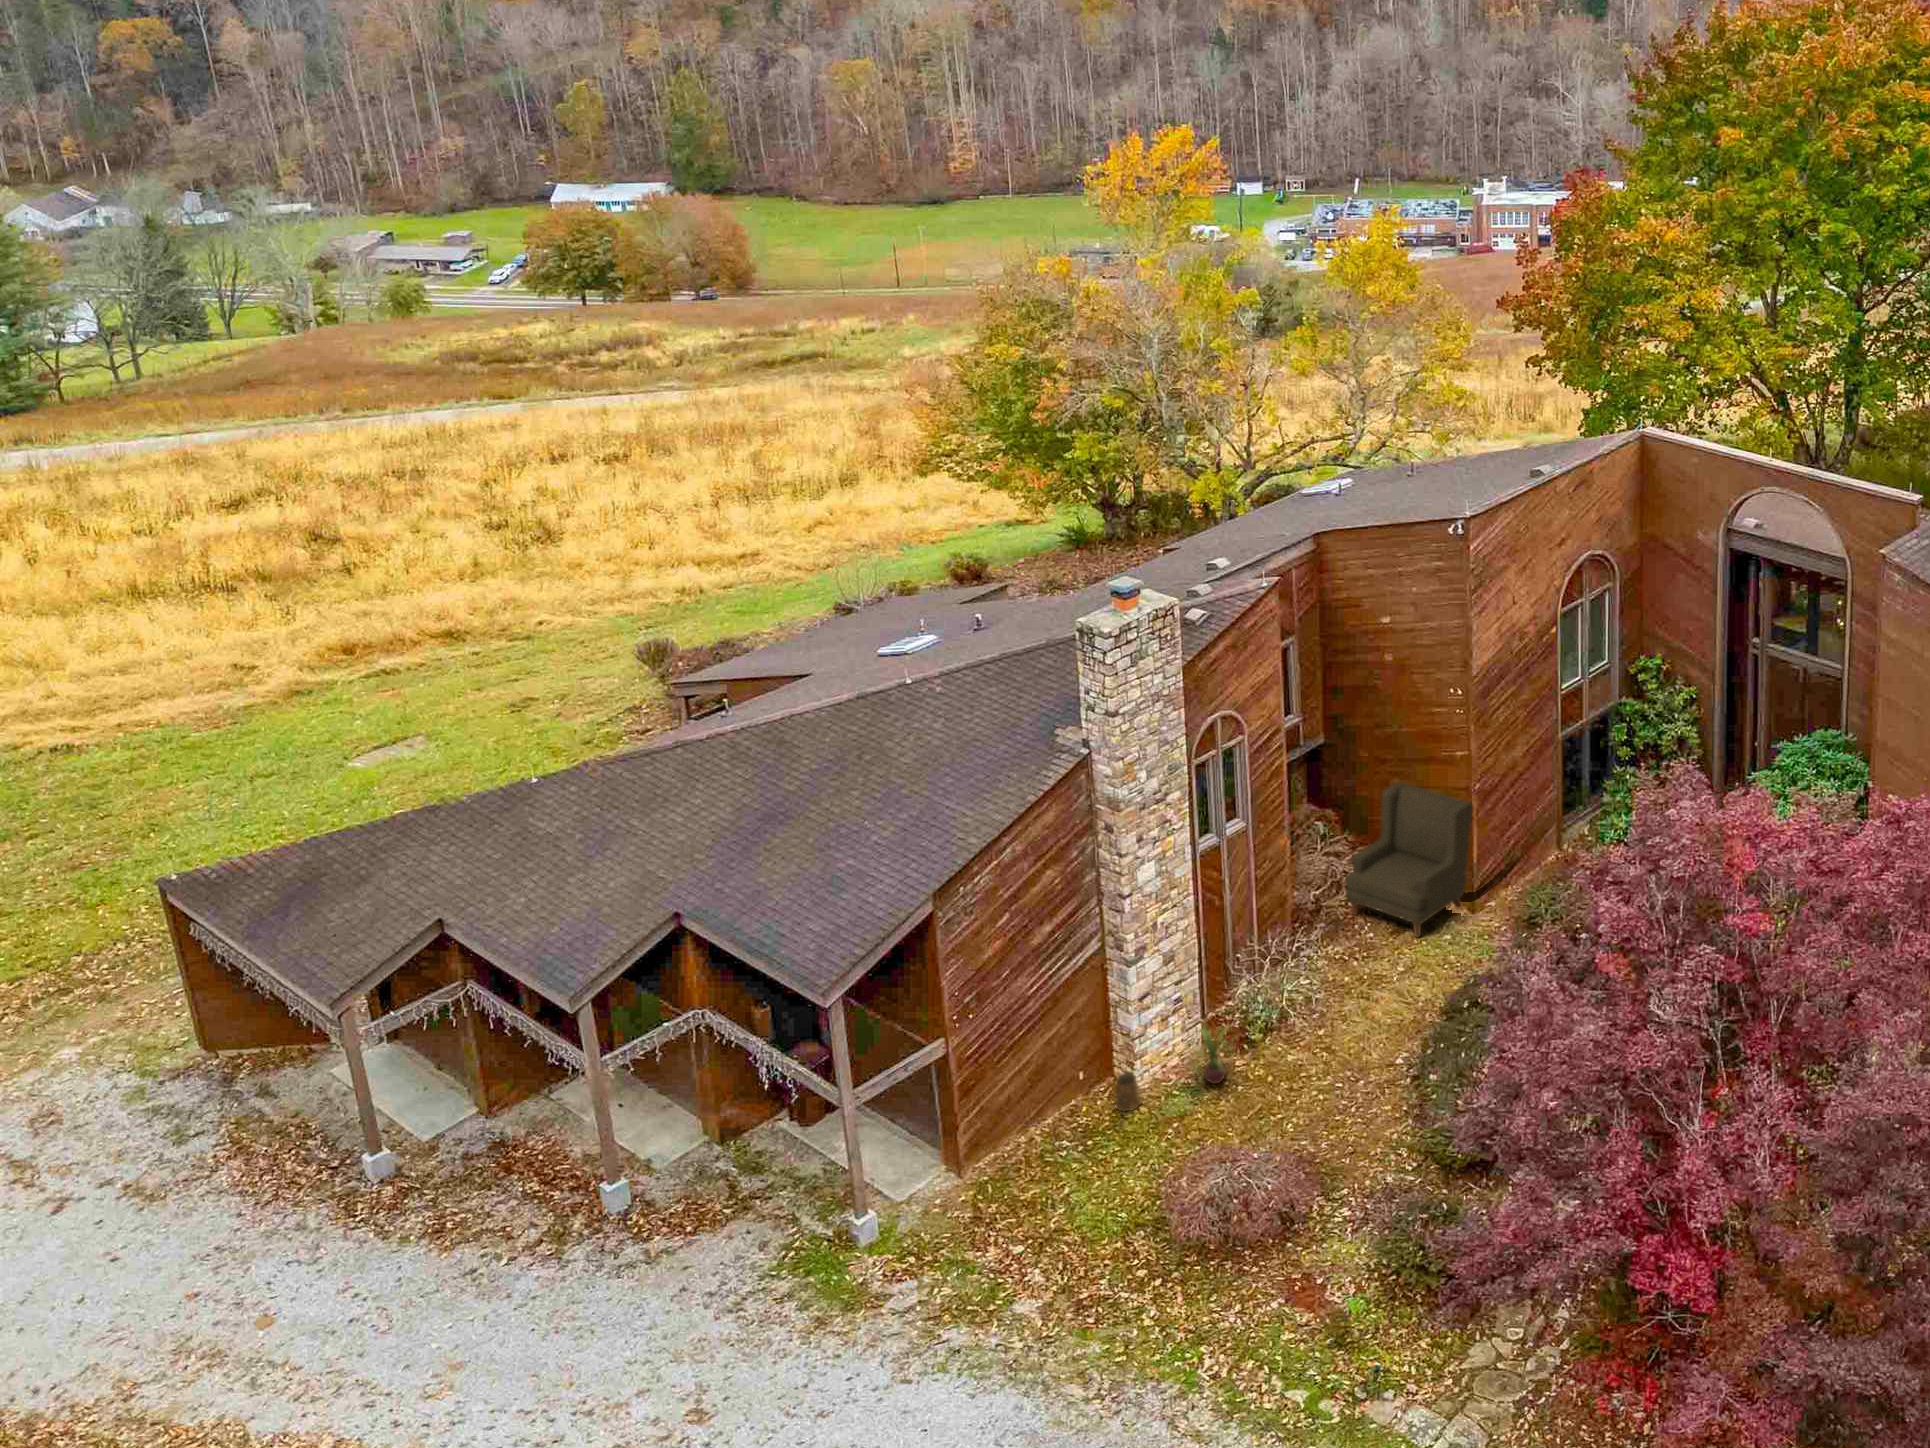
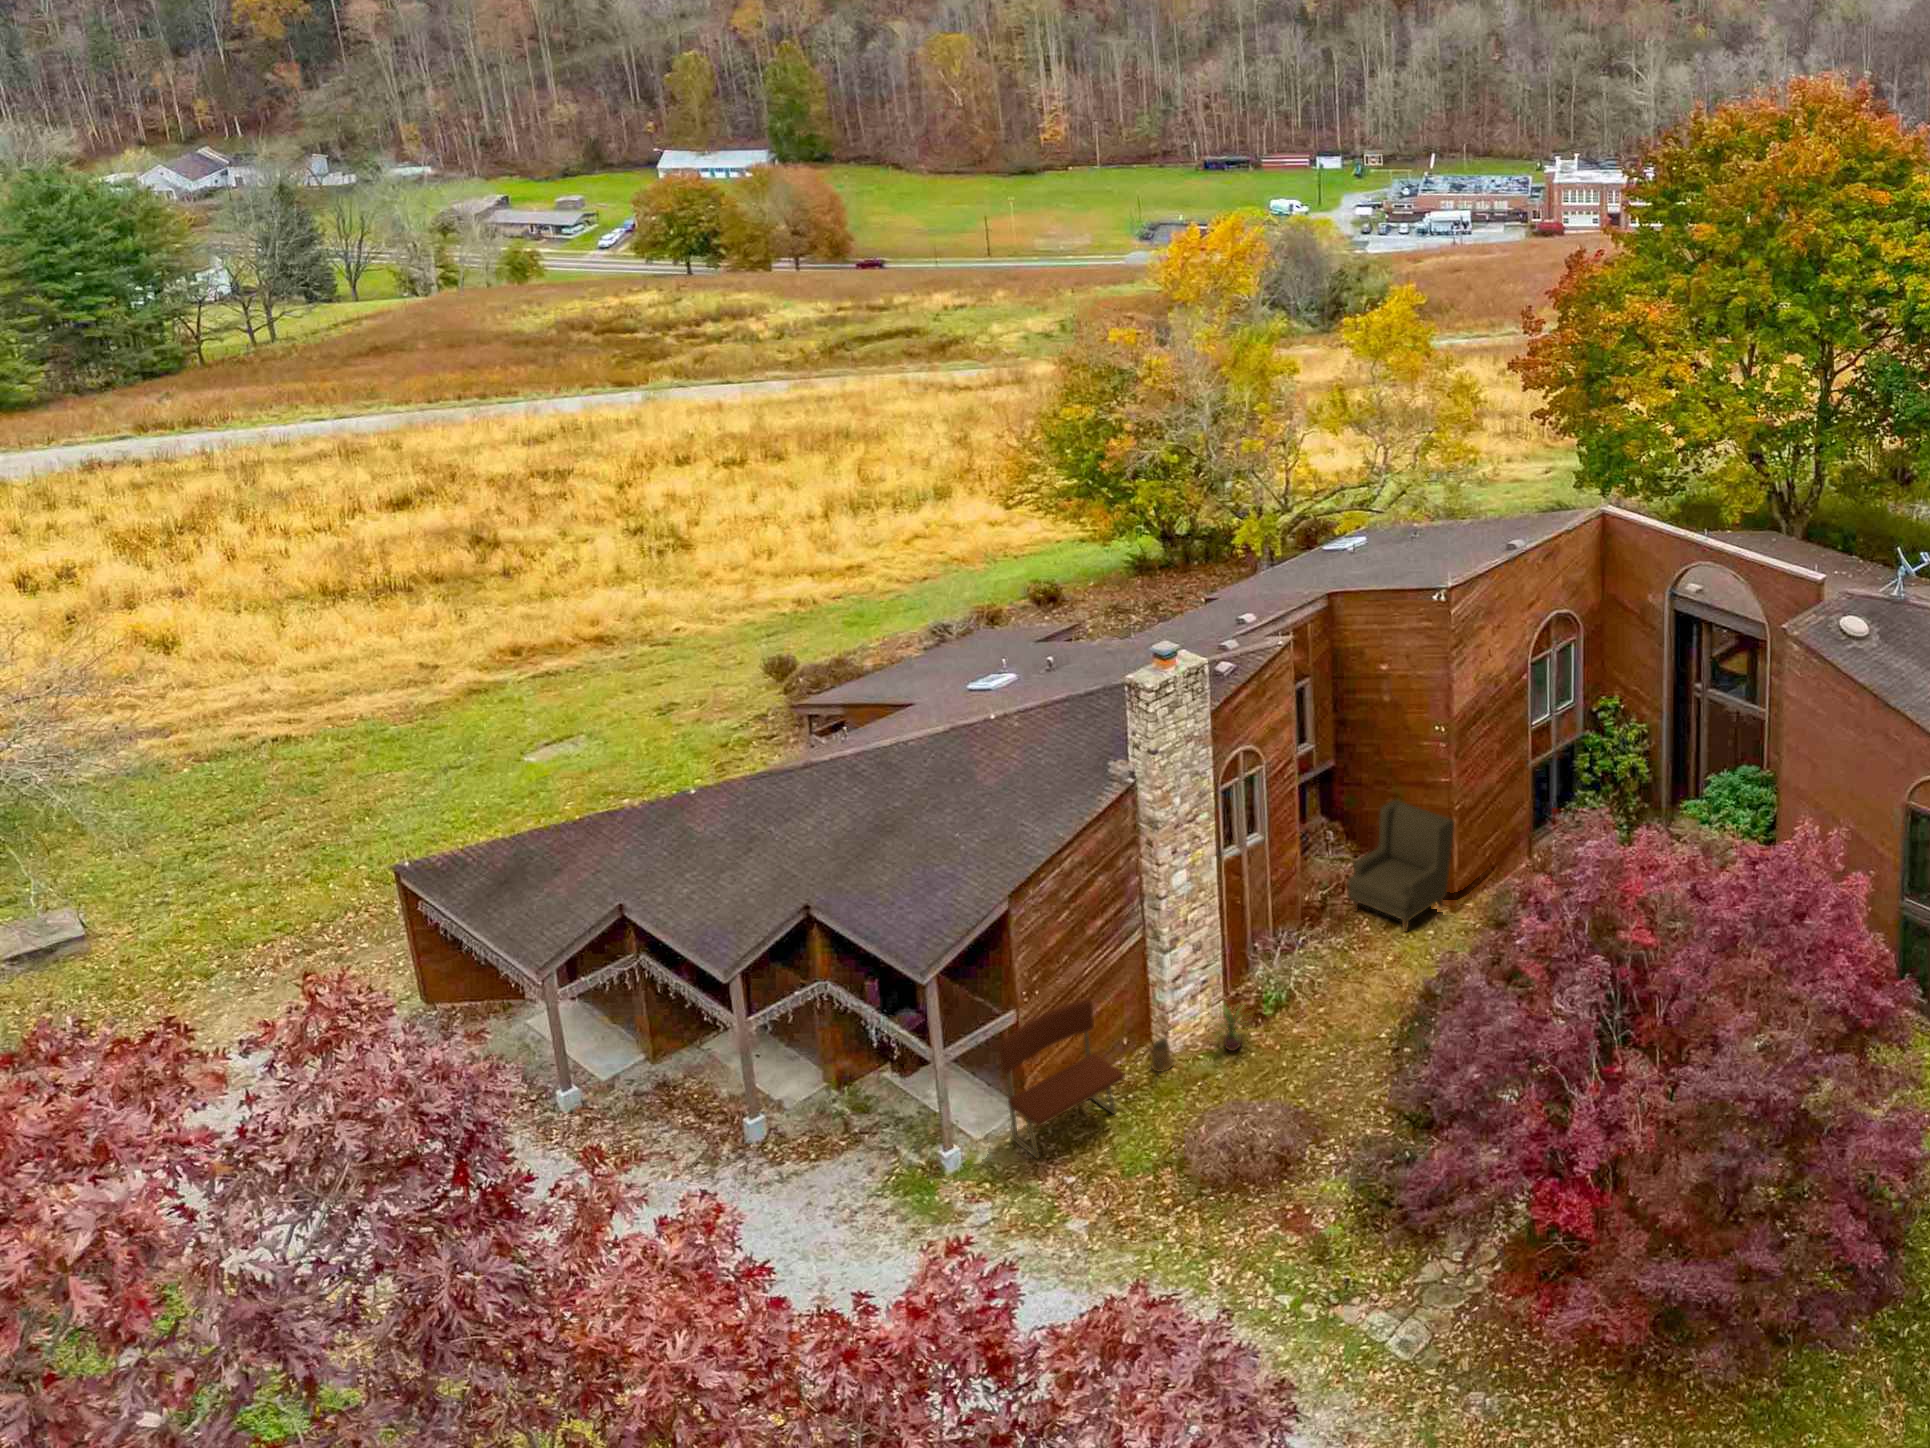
bench: none [923,1022,1083,1224] -> present [1000,999,1125,1158]

